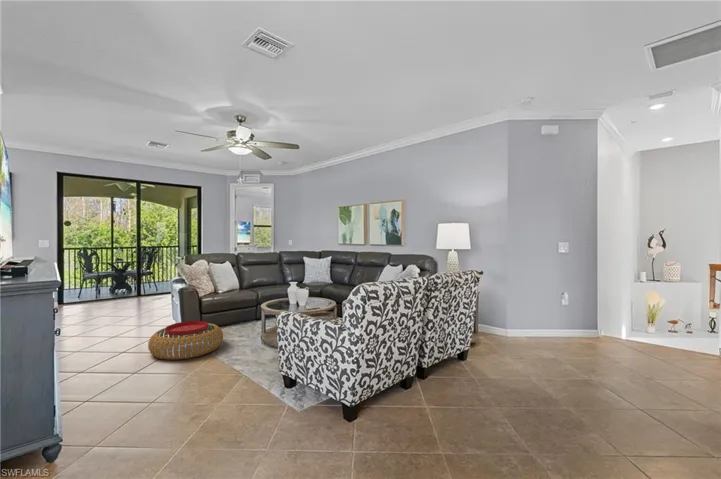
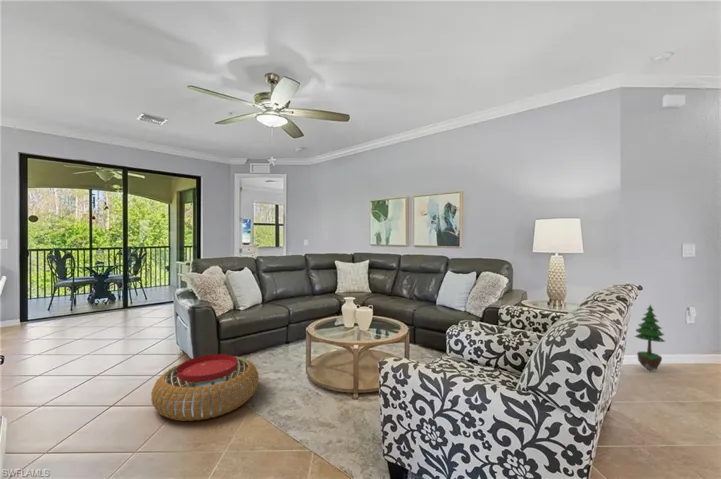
potted tree: none [514,289,534,340] -> present [635,305,665,370]

